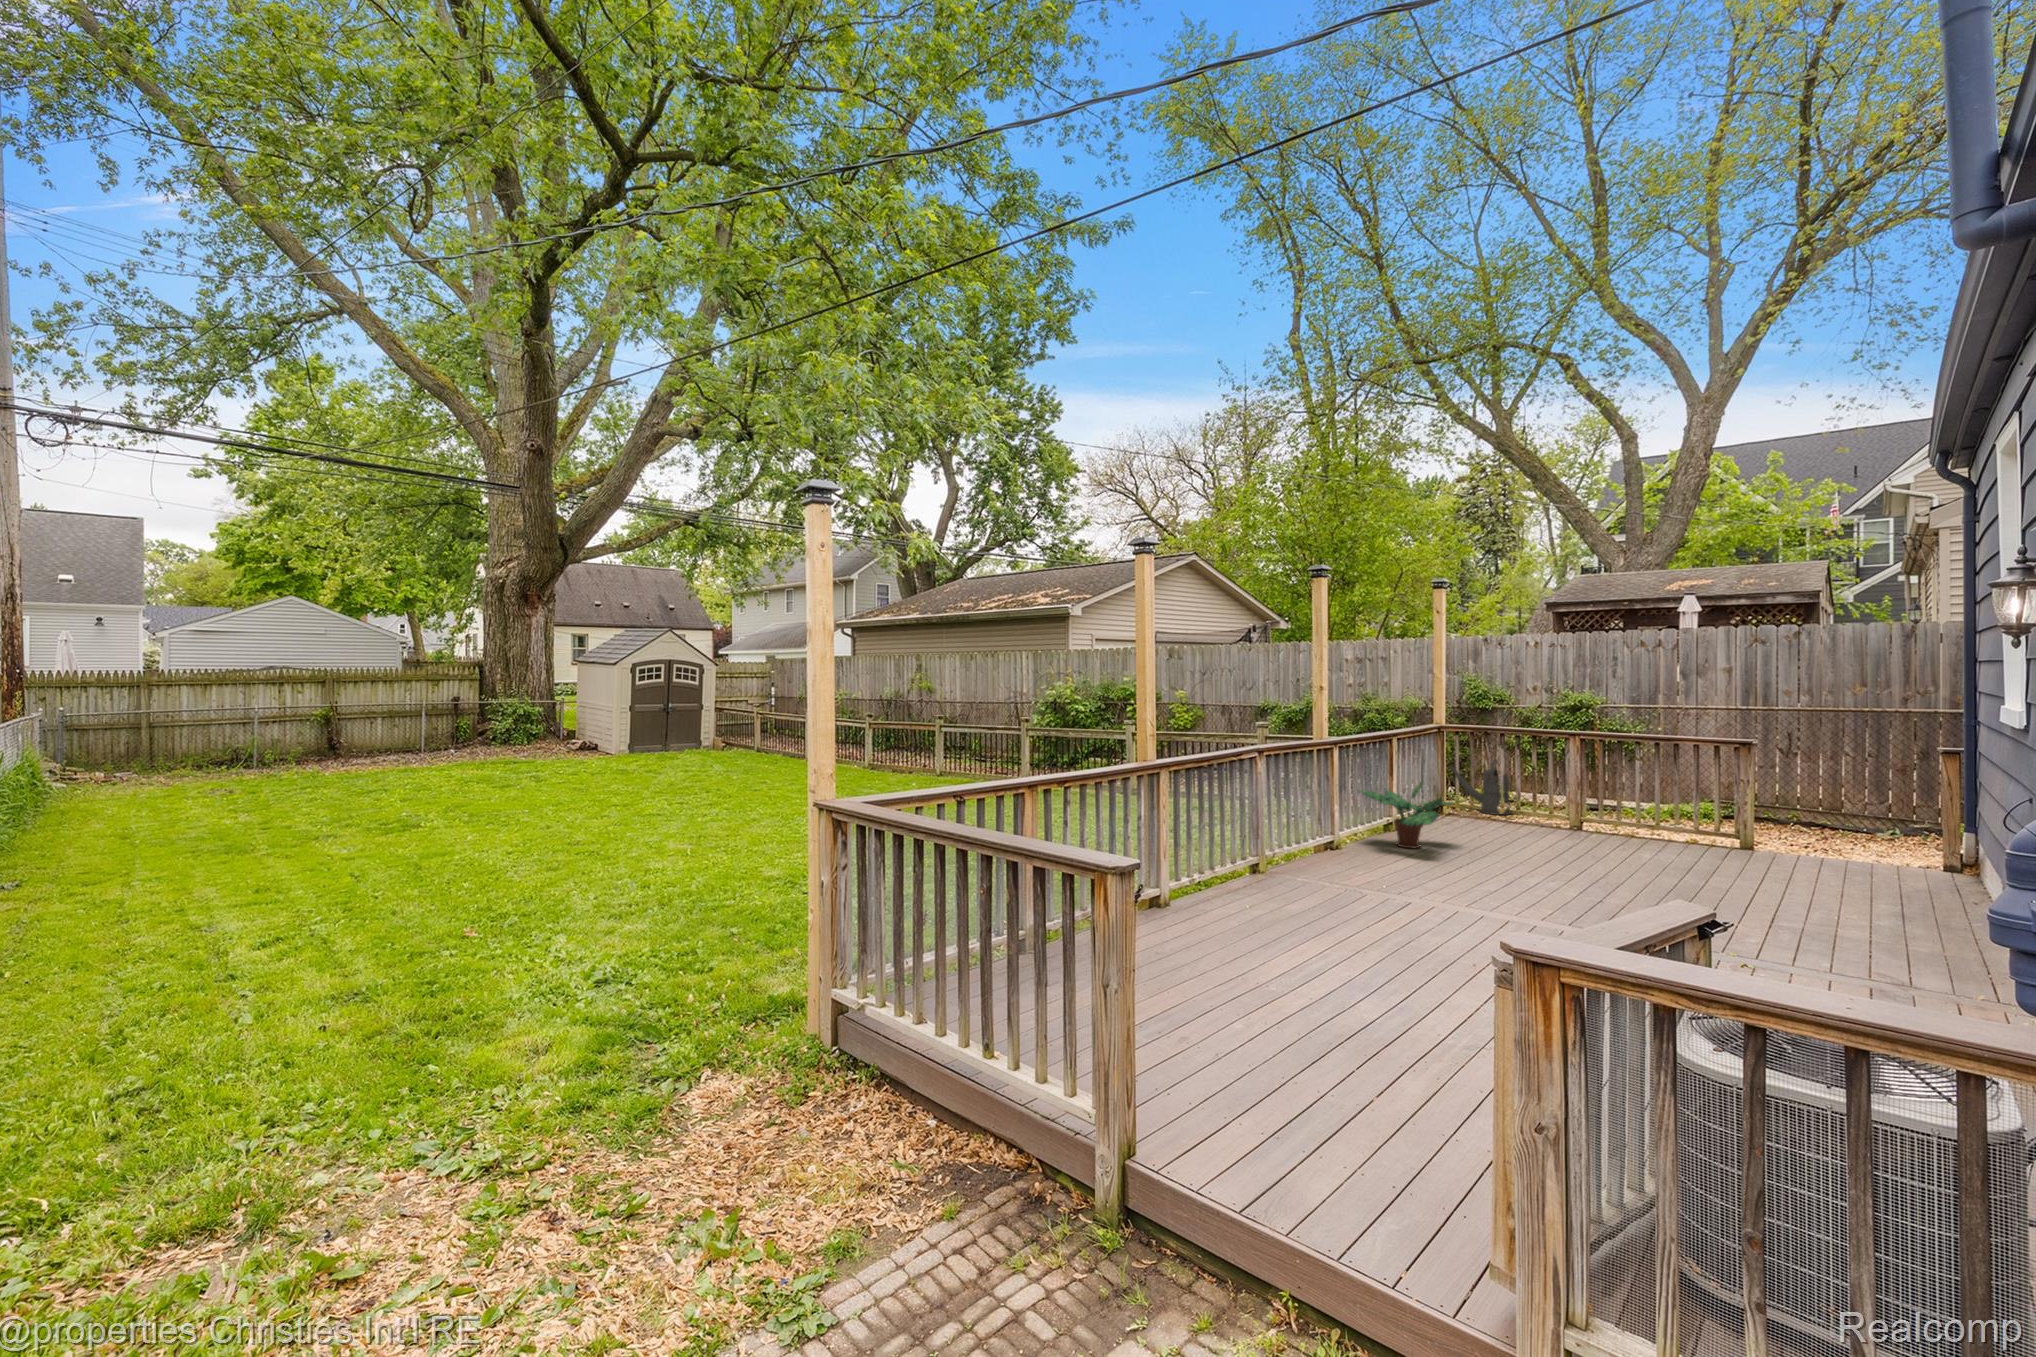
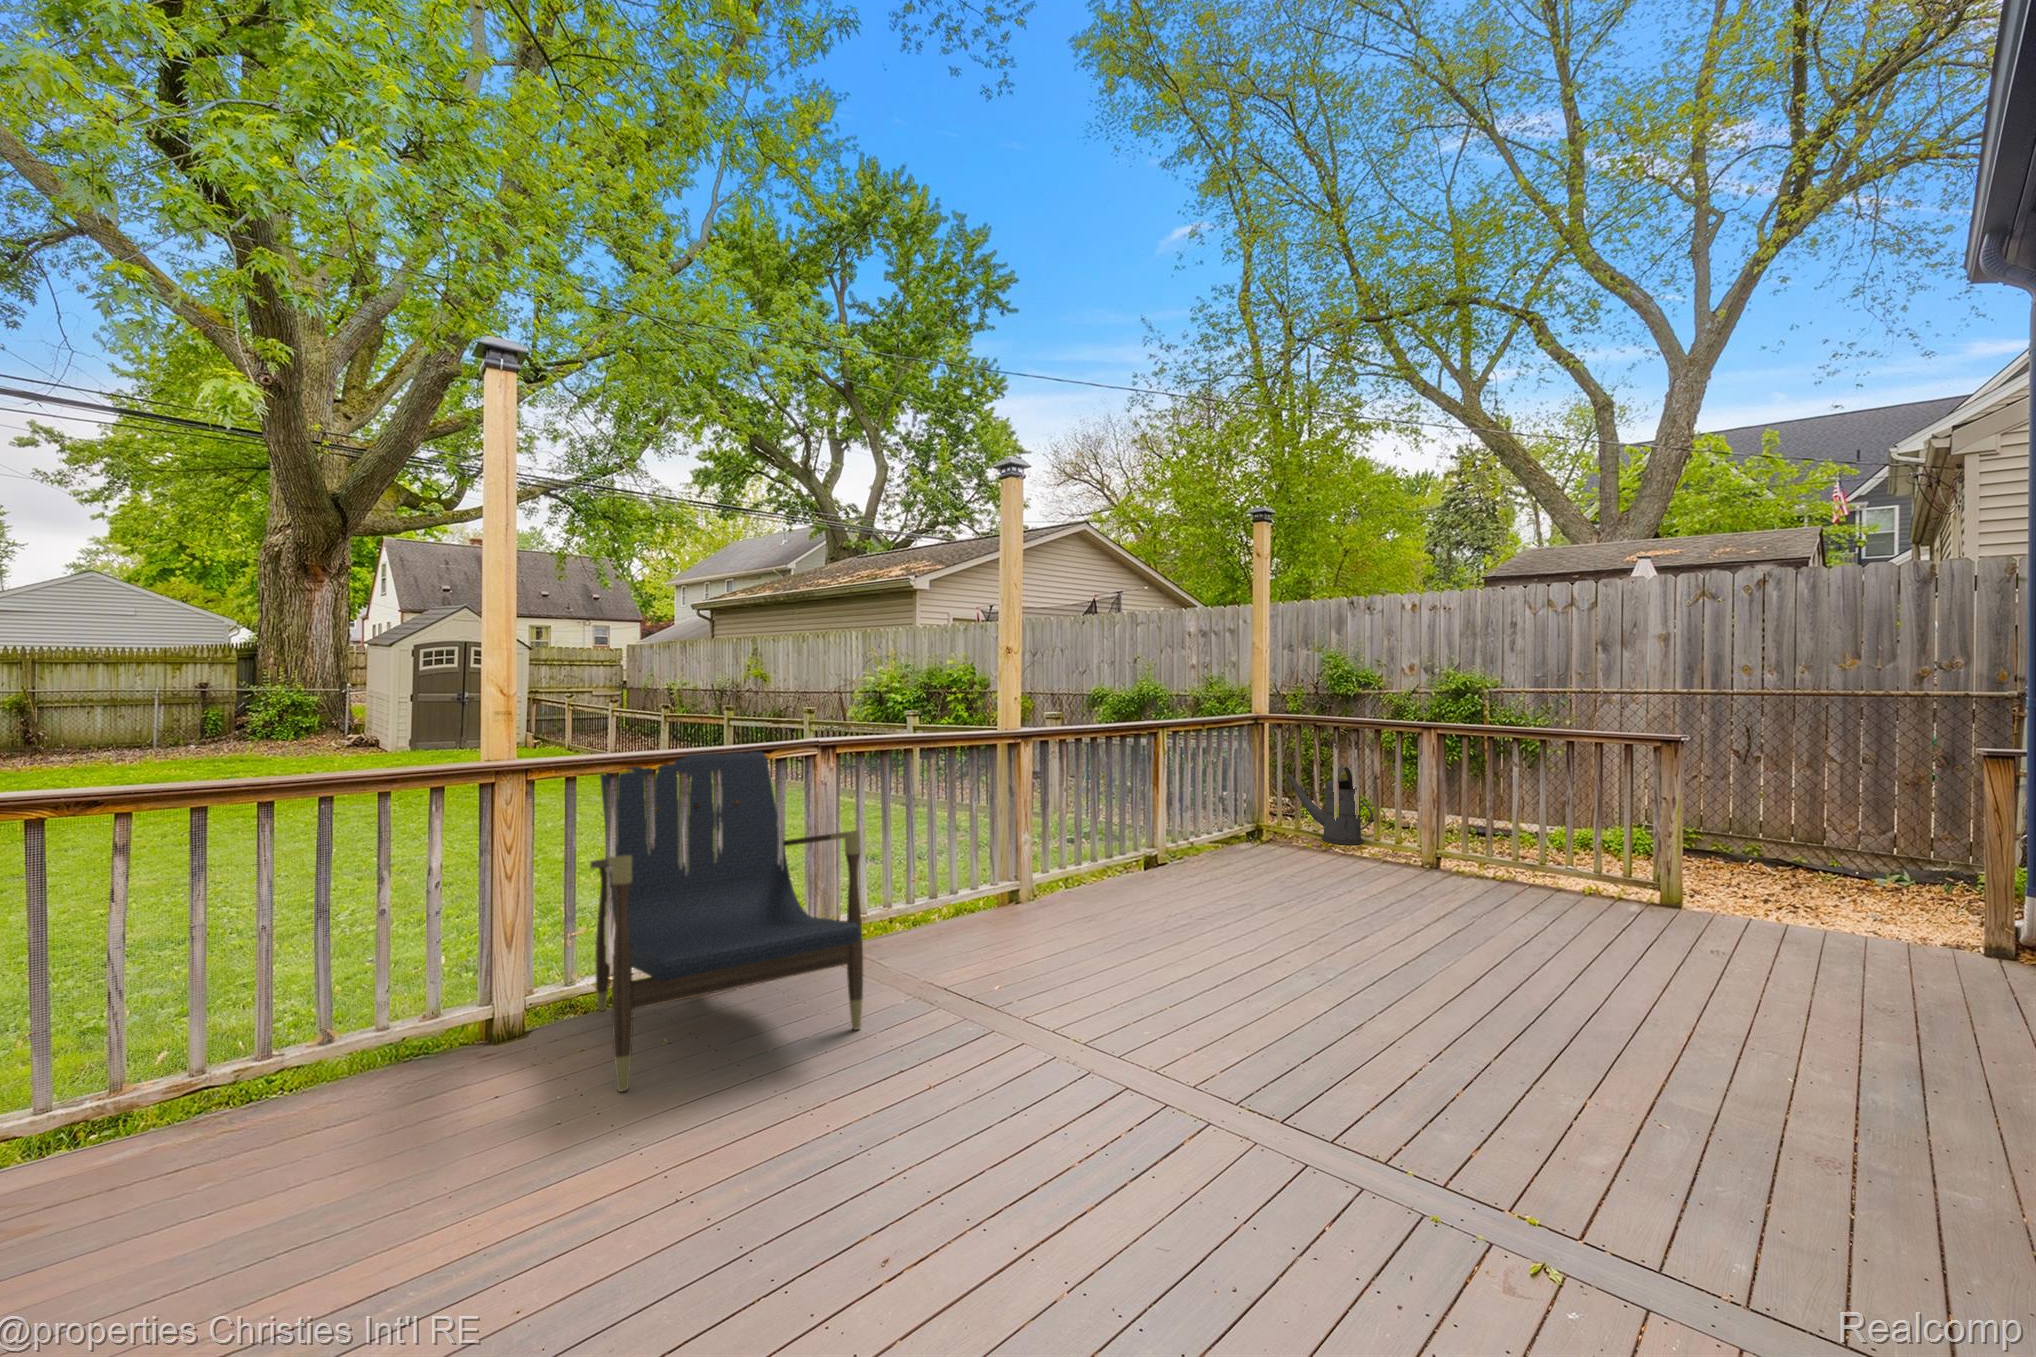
lounge chair: none [1170,756,1345,929] -> present [590,752,863,1091]
potted plant: present [1361,783,1454,848] -> none [1095,796,1231,900]

